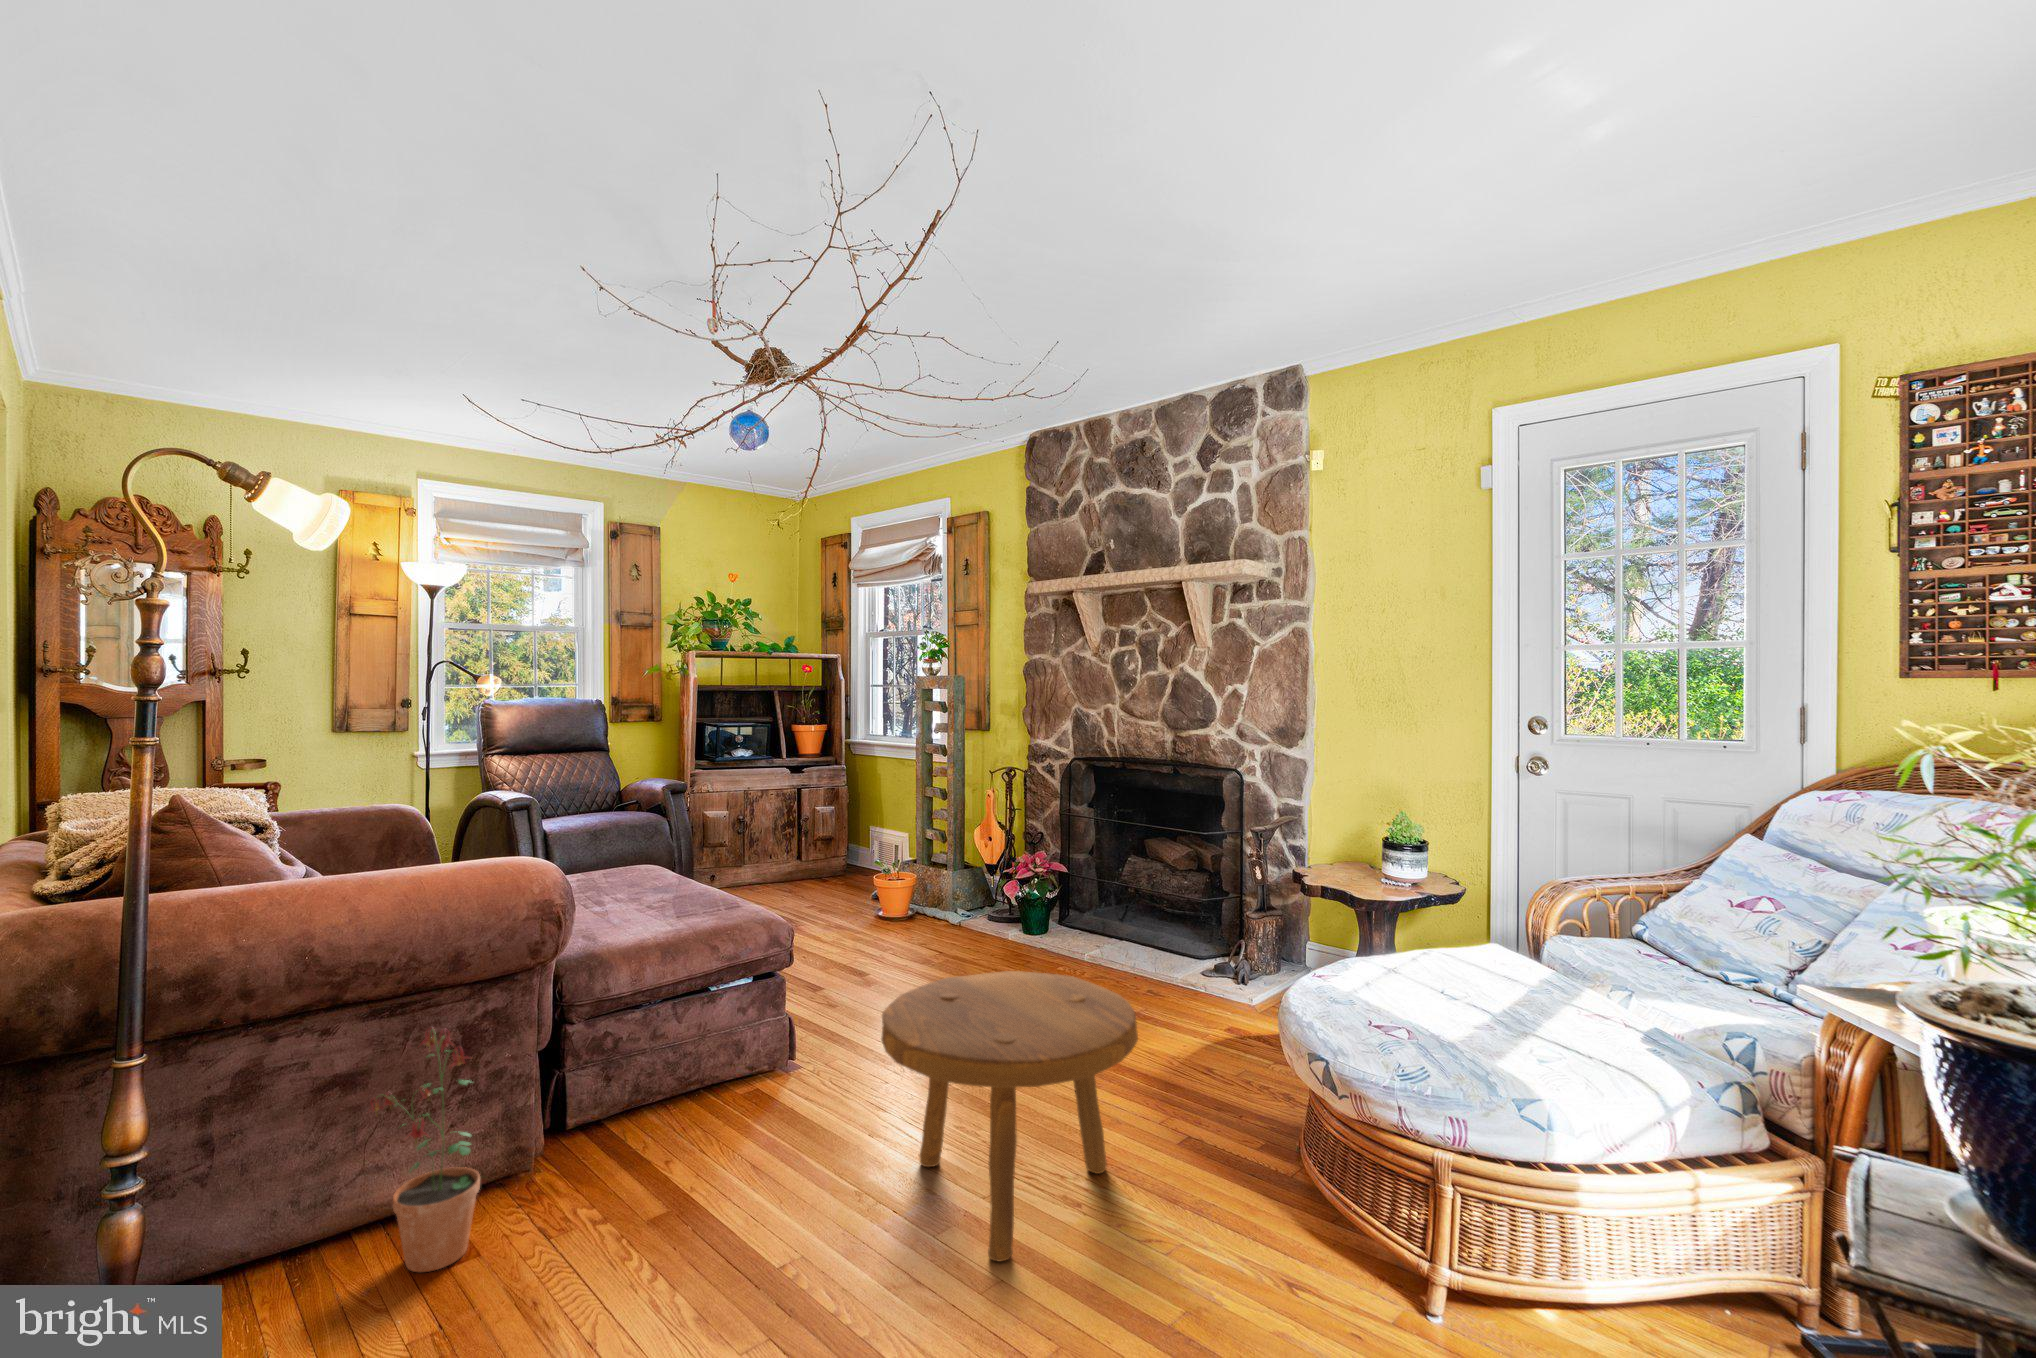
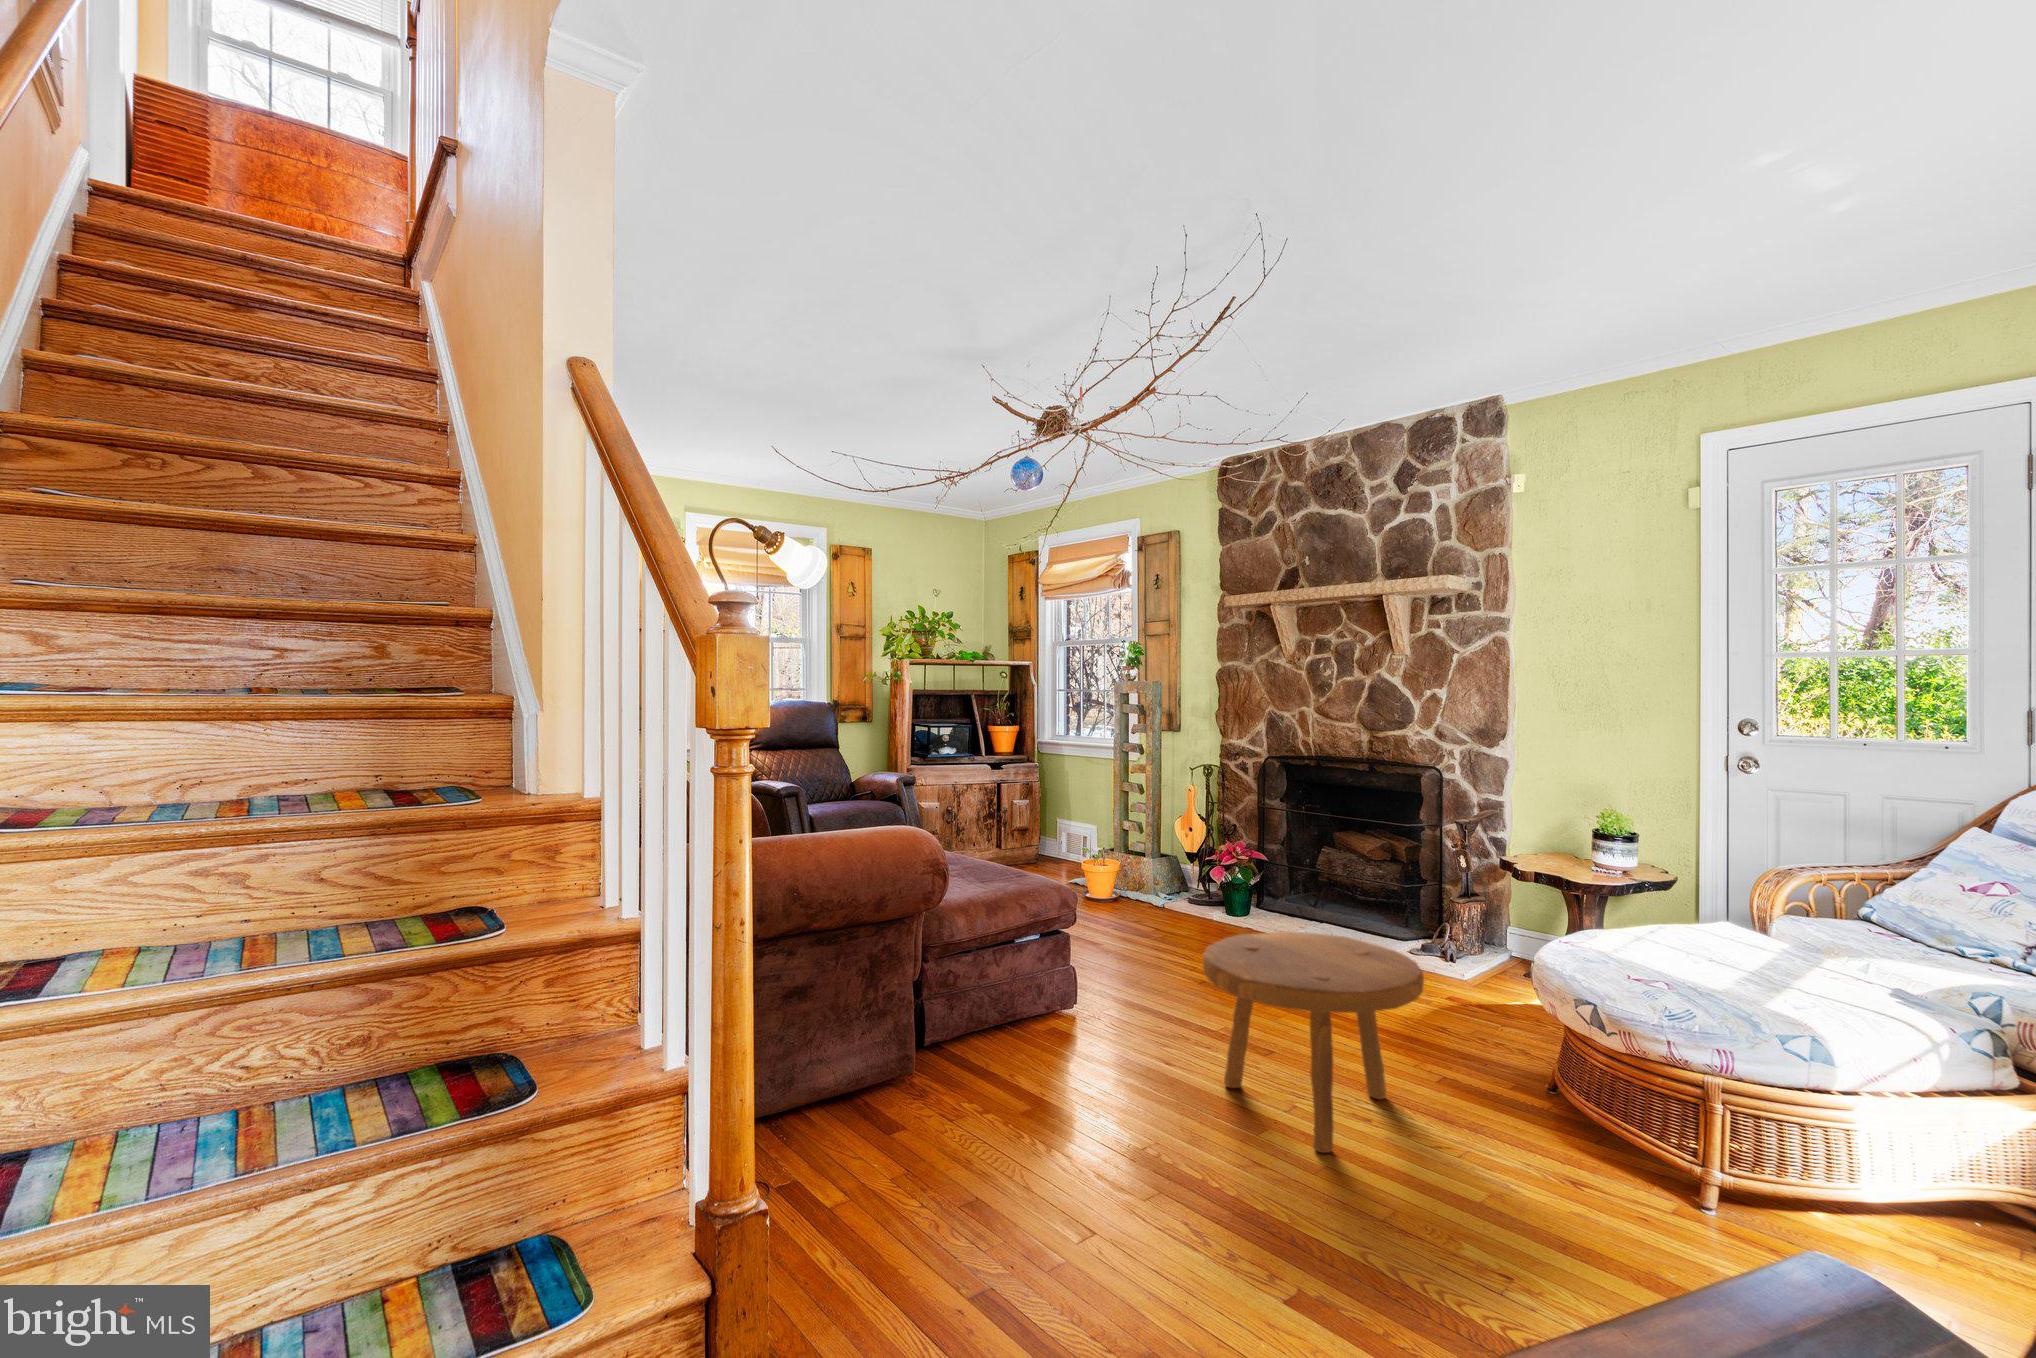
potted plant: present [371,1028,480,1272] -> none [829,954,916,1136]

